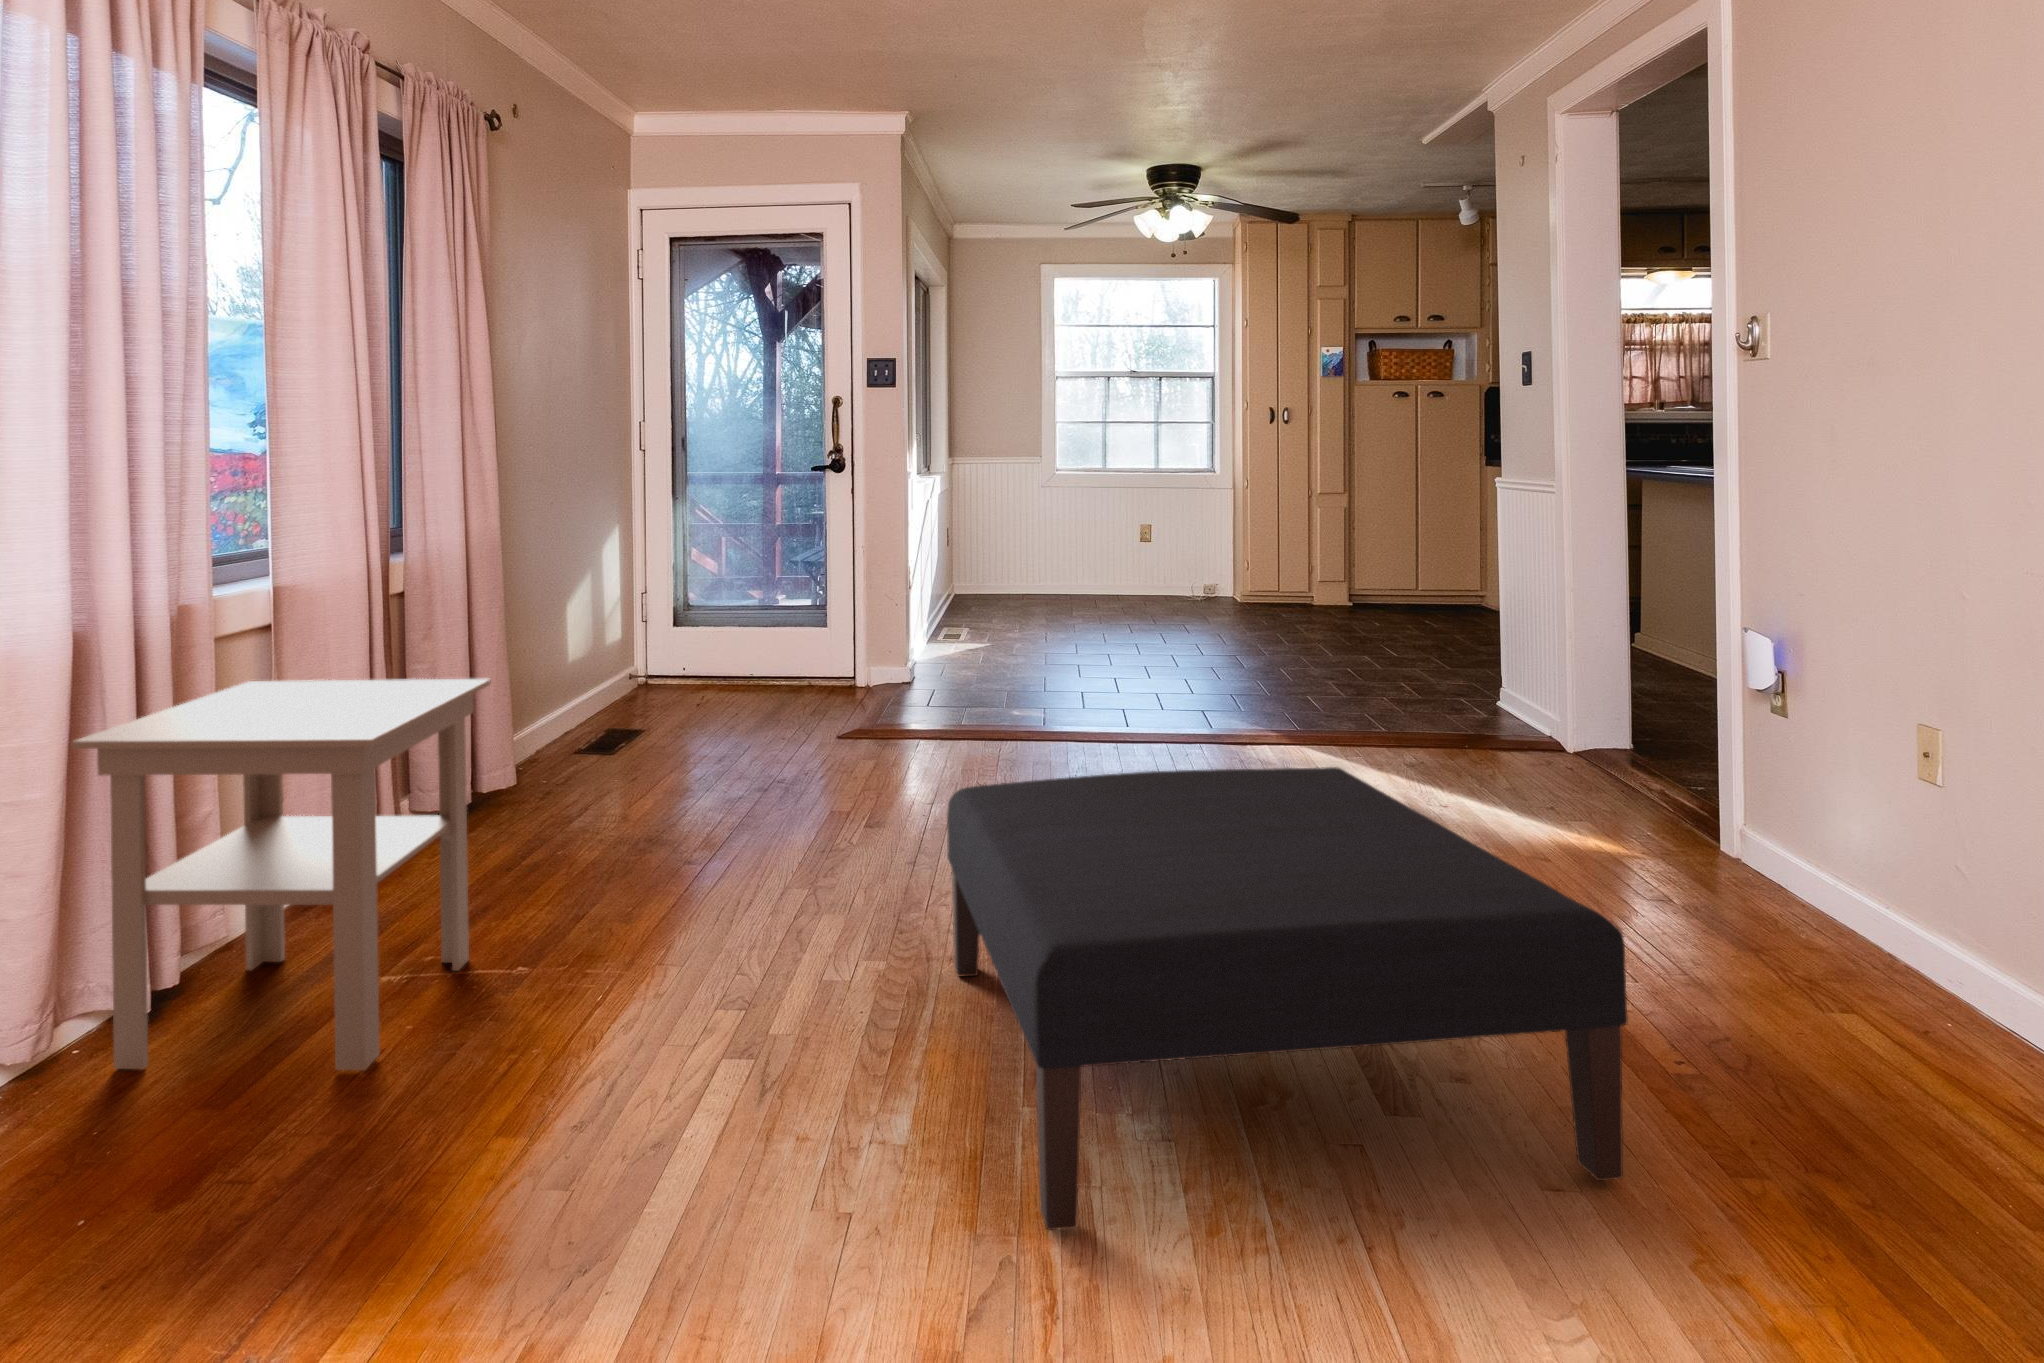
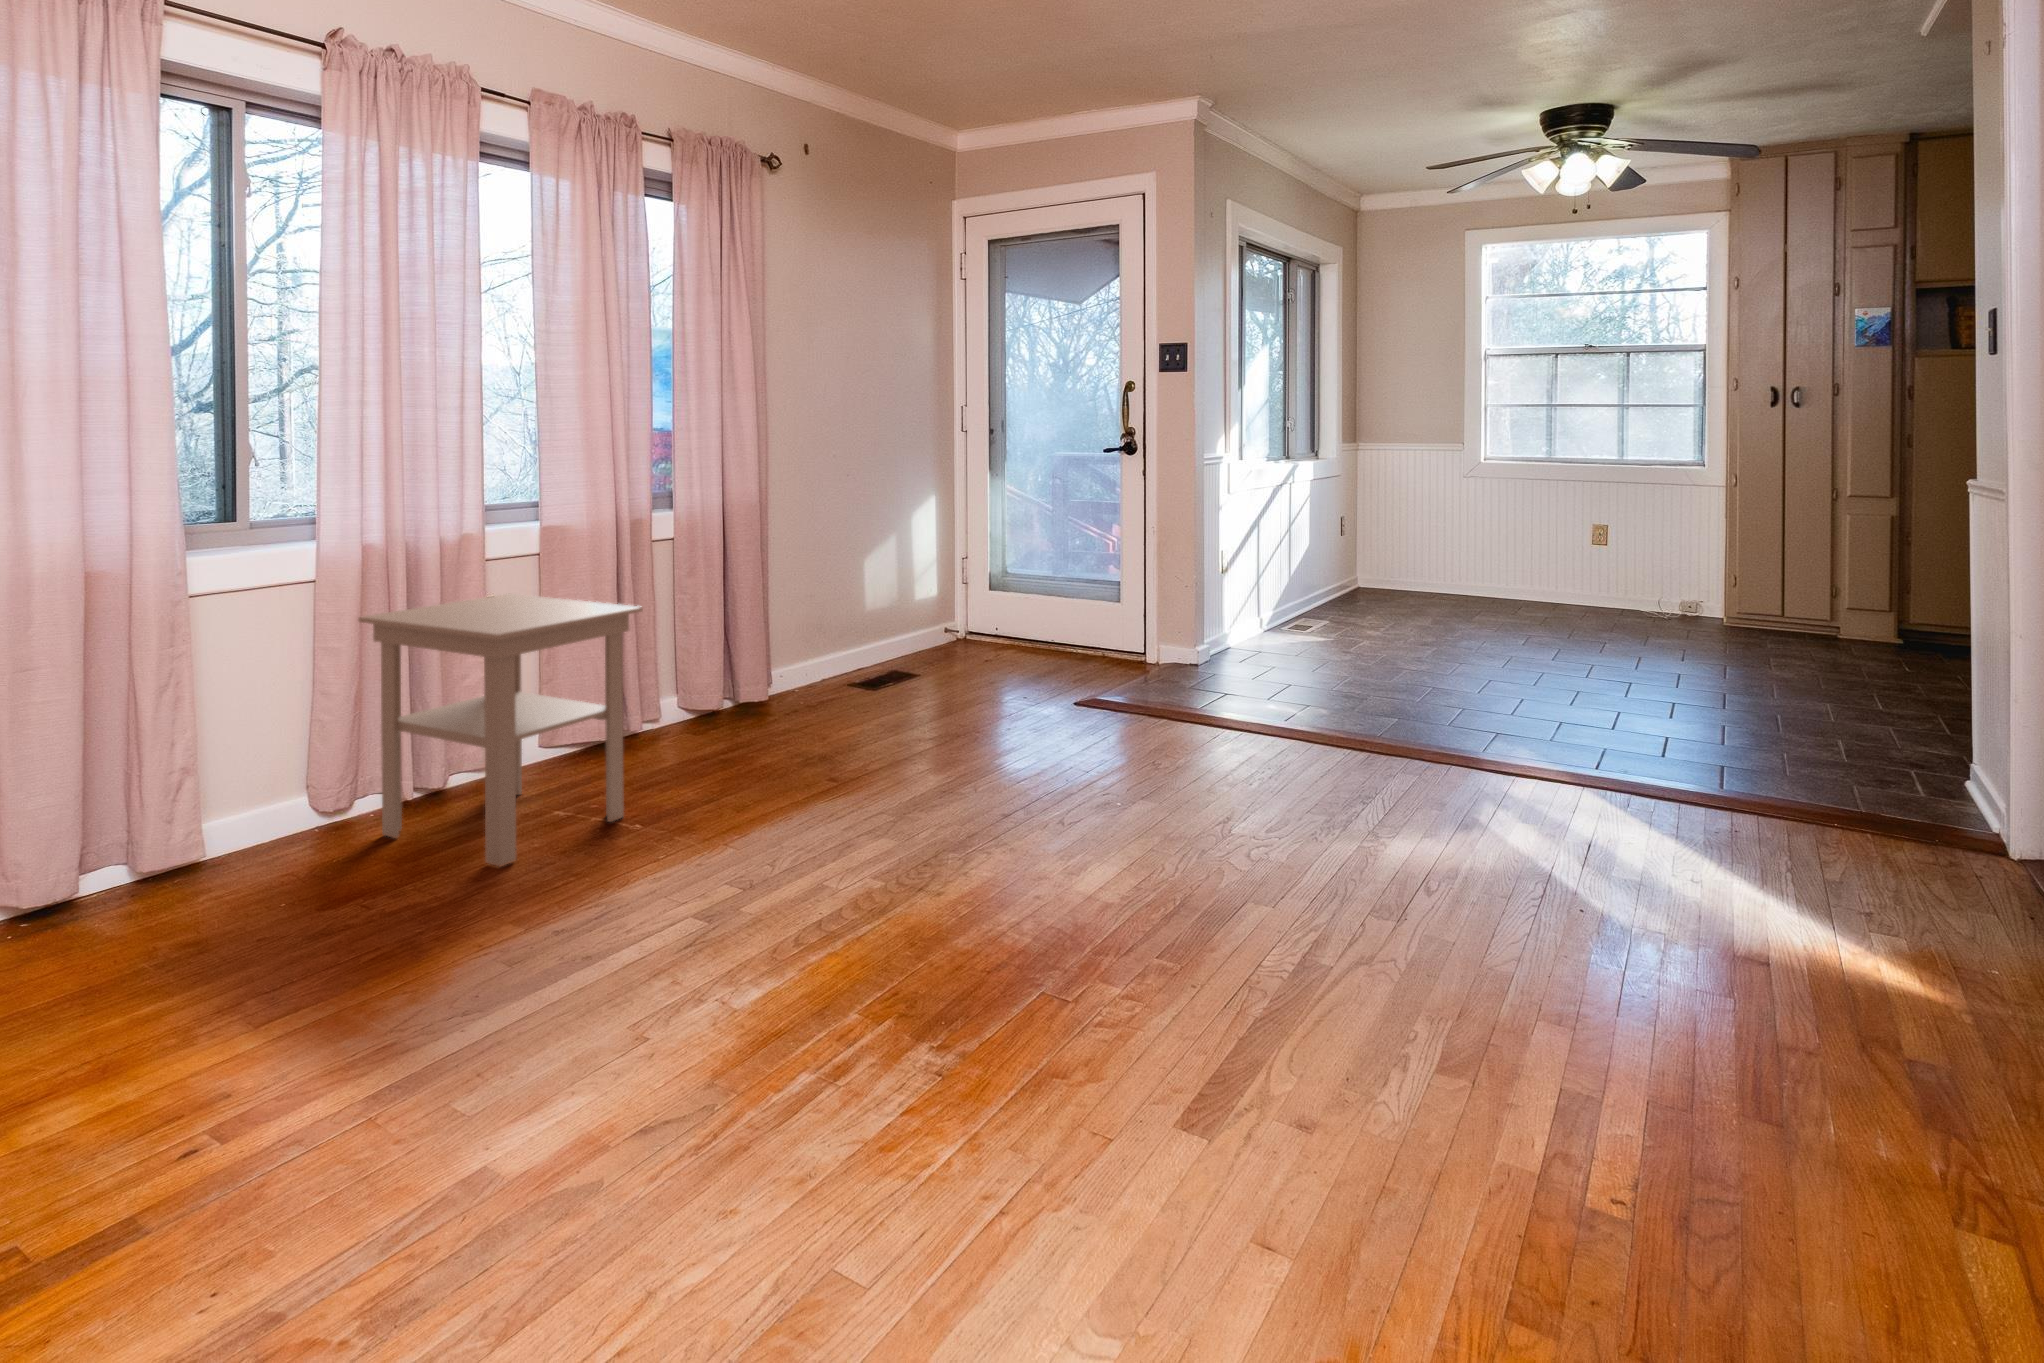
ottoman: present [947,767,1628,1230] -> none [788,739,1348,1193]

